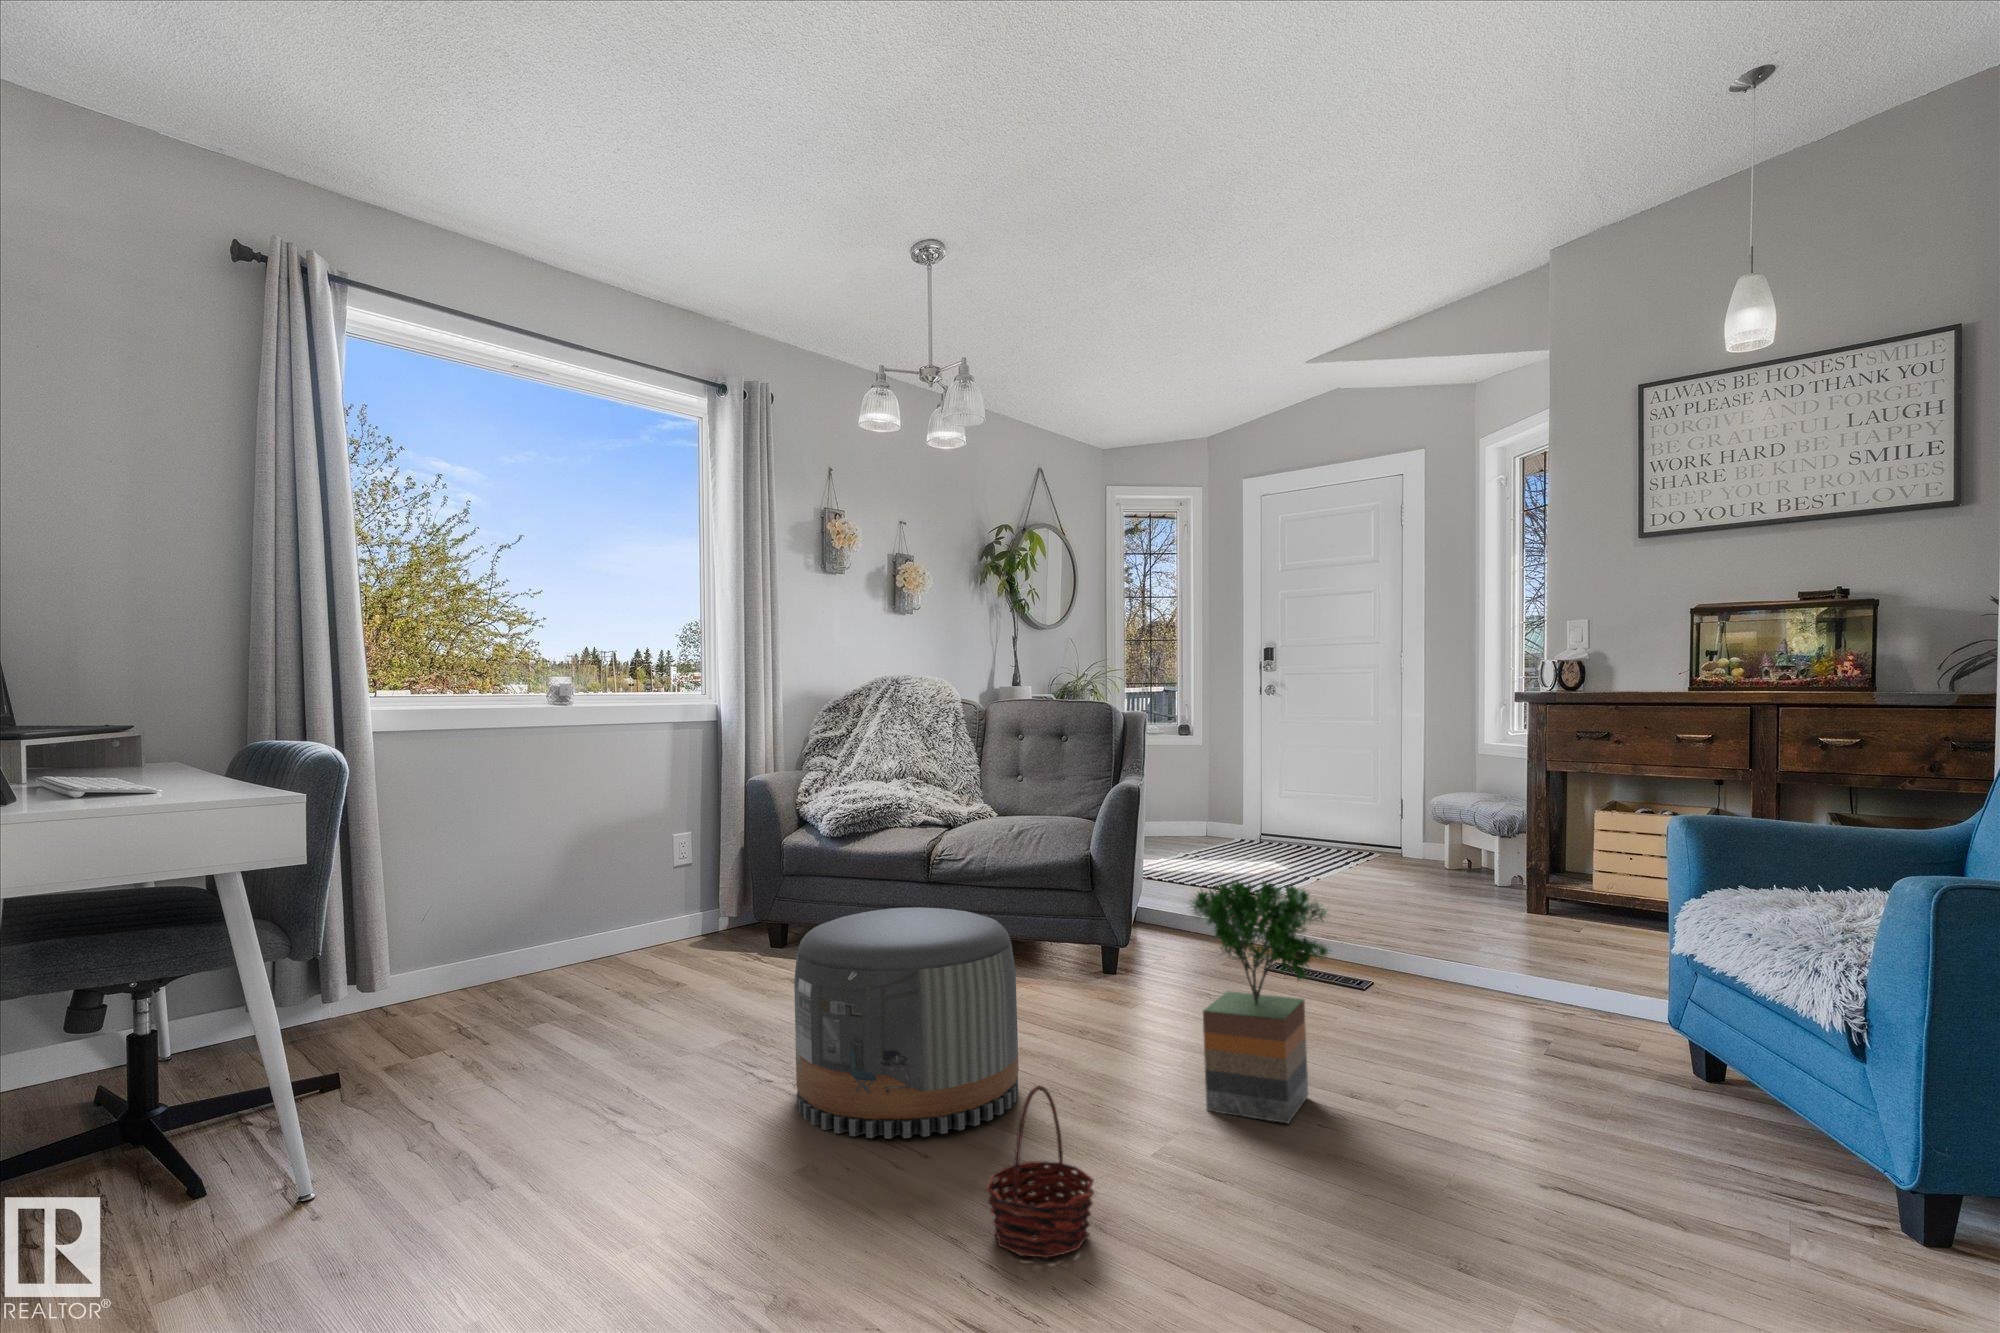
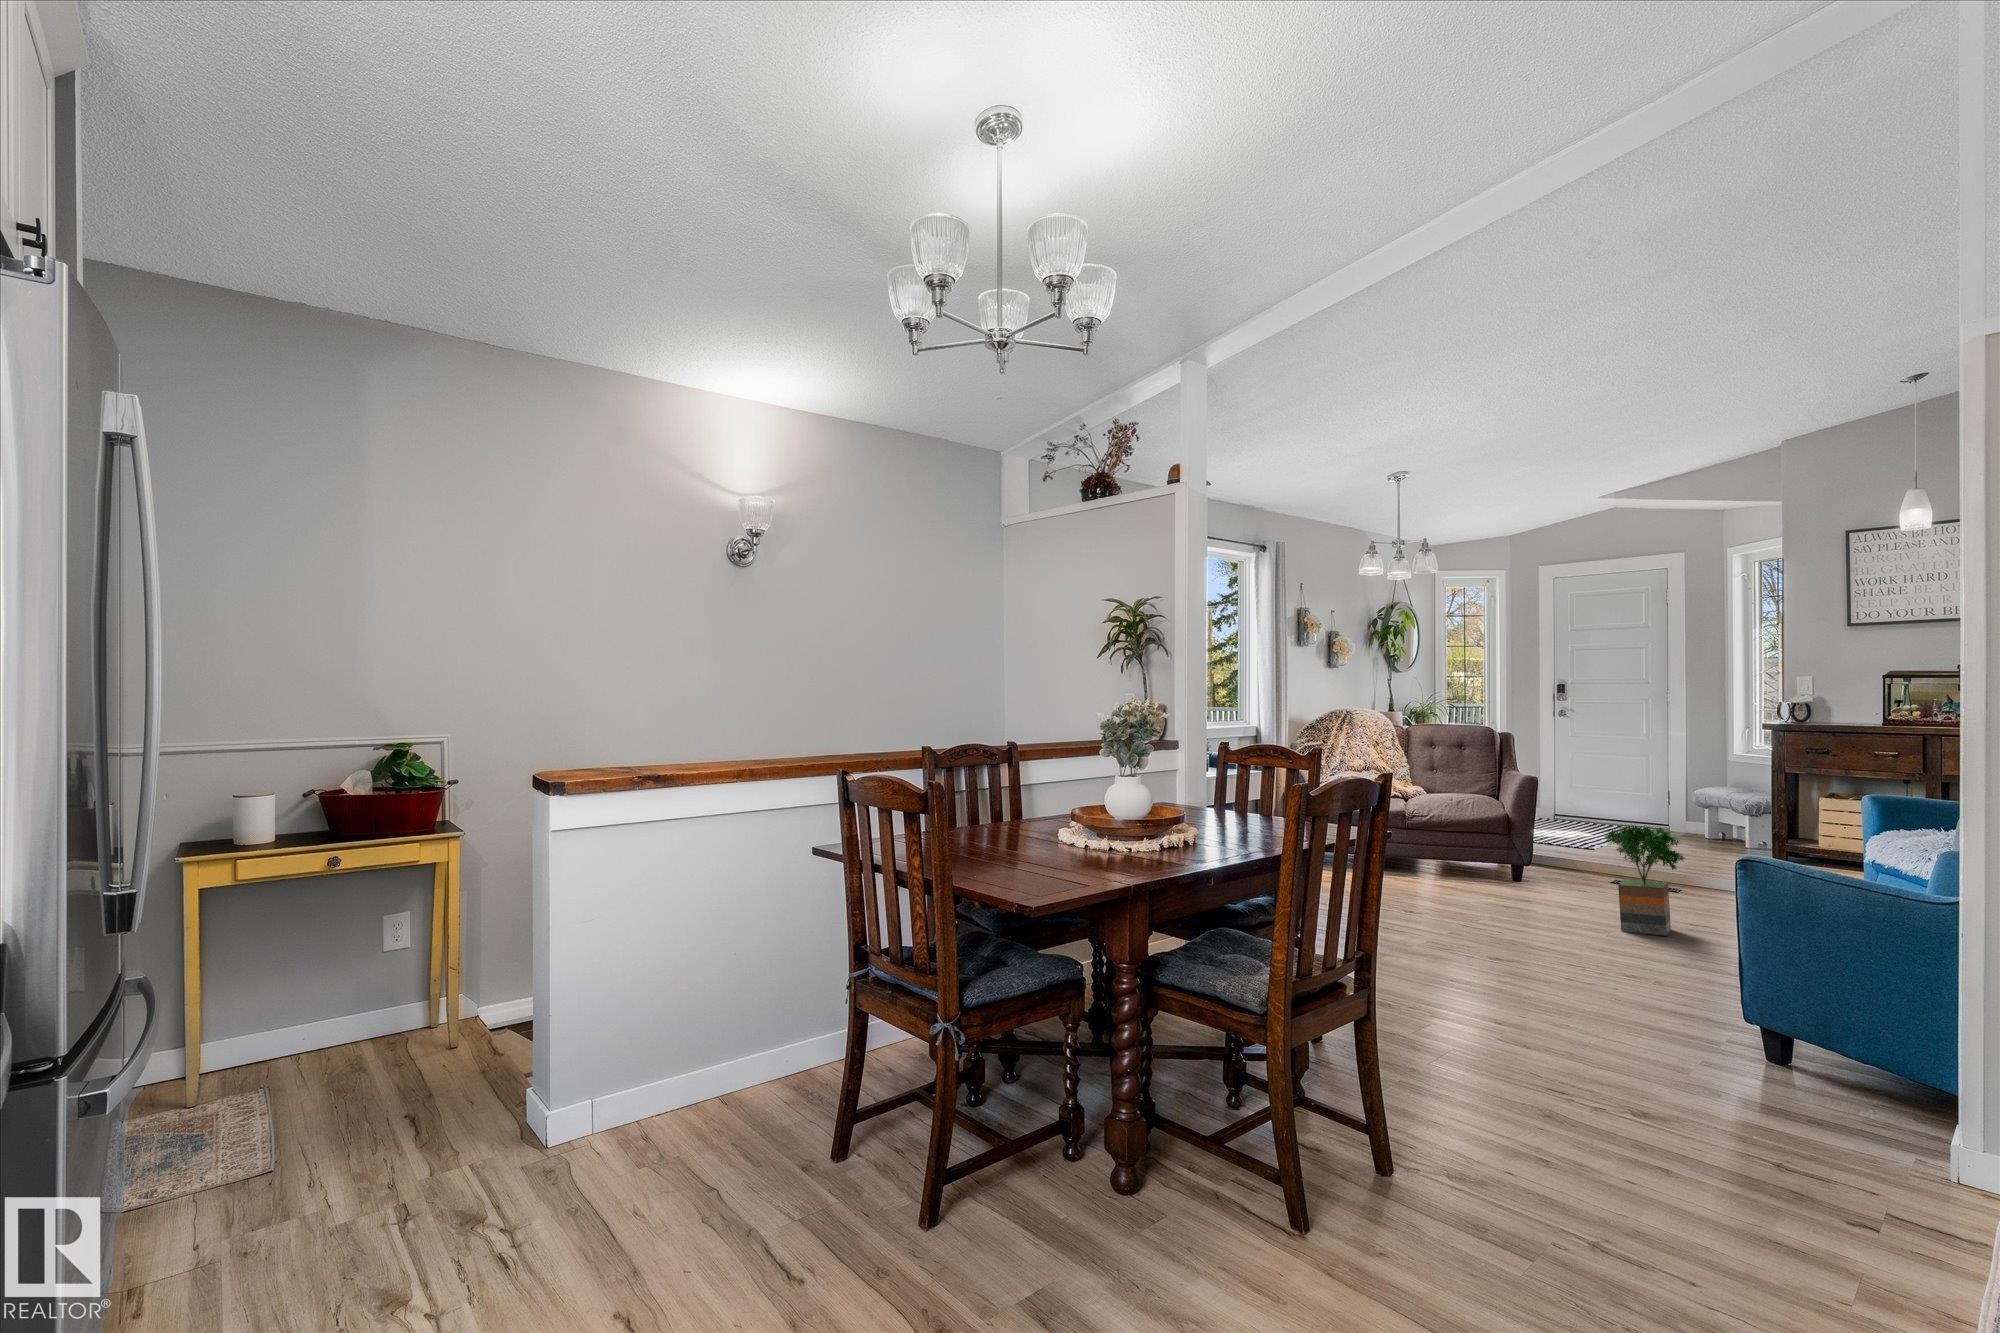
pouf: present [794,907,1019,1138] -> none [1410,838,1525,932]
basket: present [986,1086,1094,1257] -> none [1553,900,1603,963]

